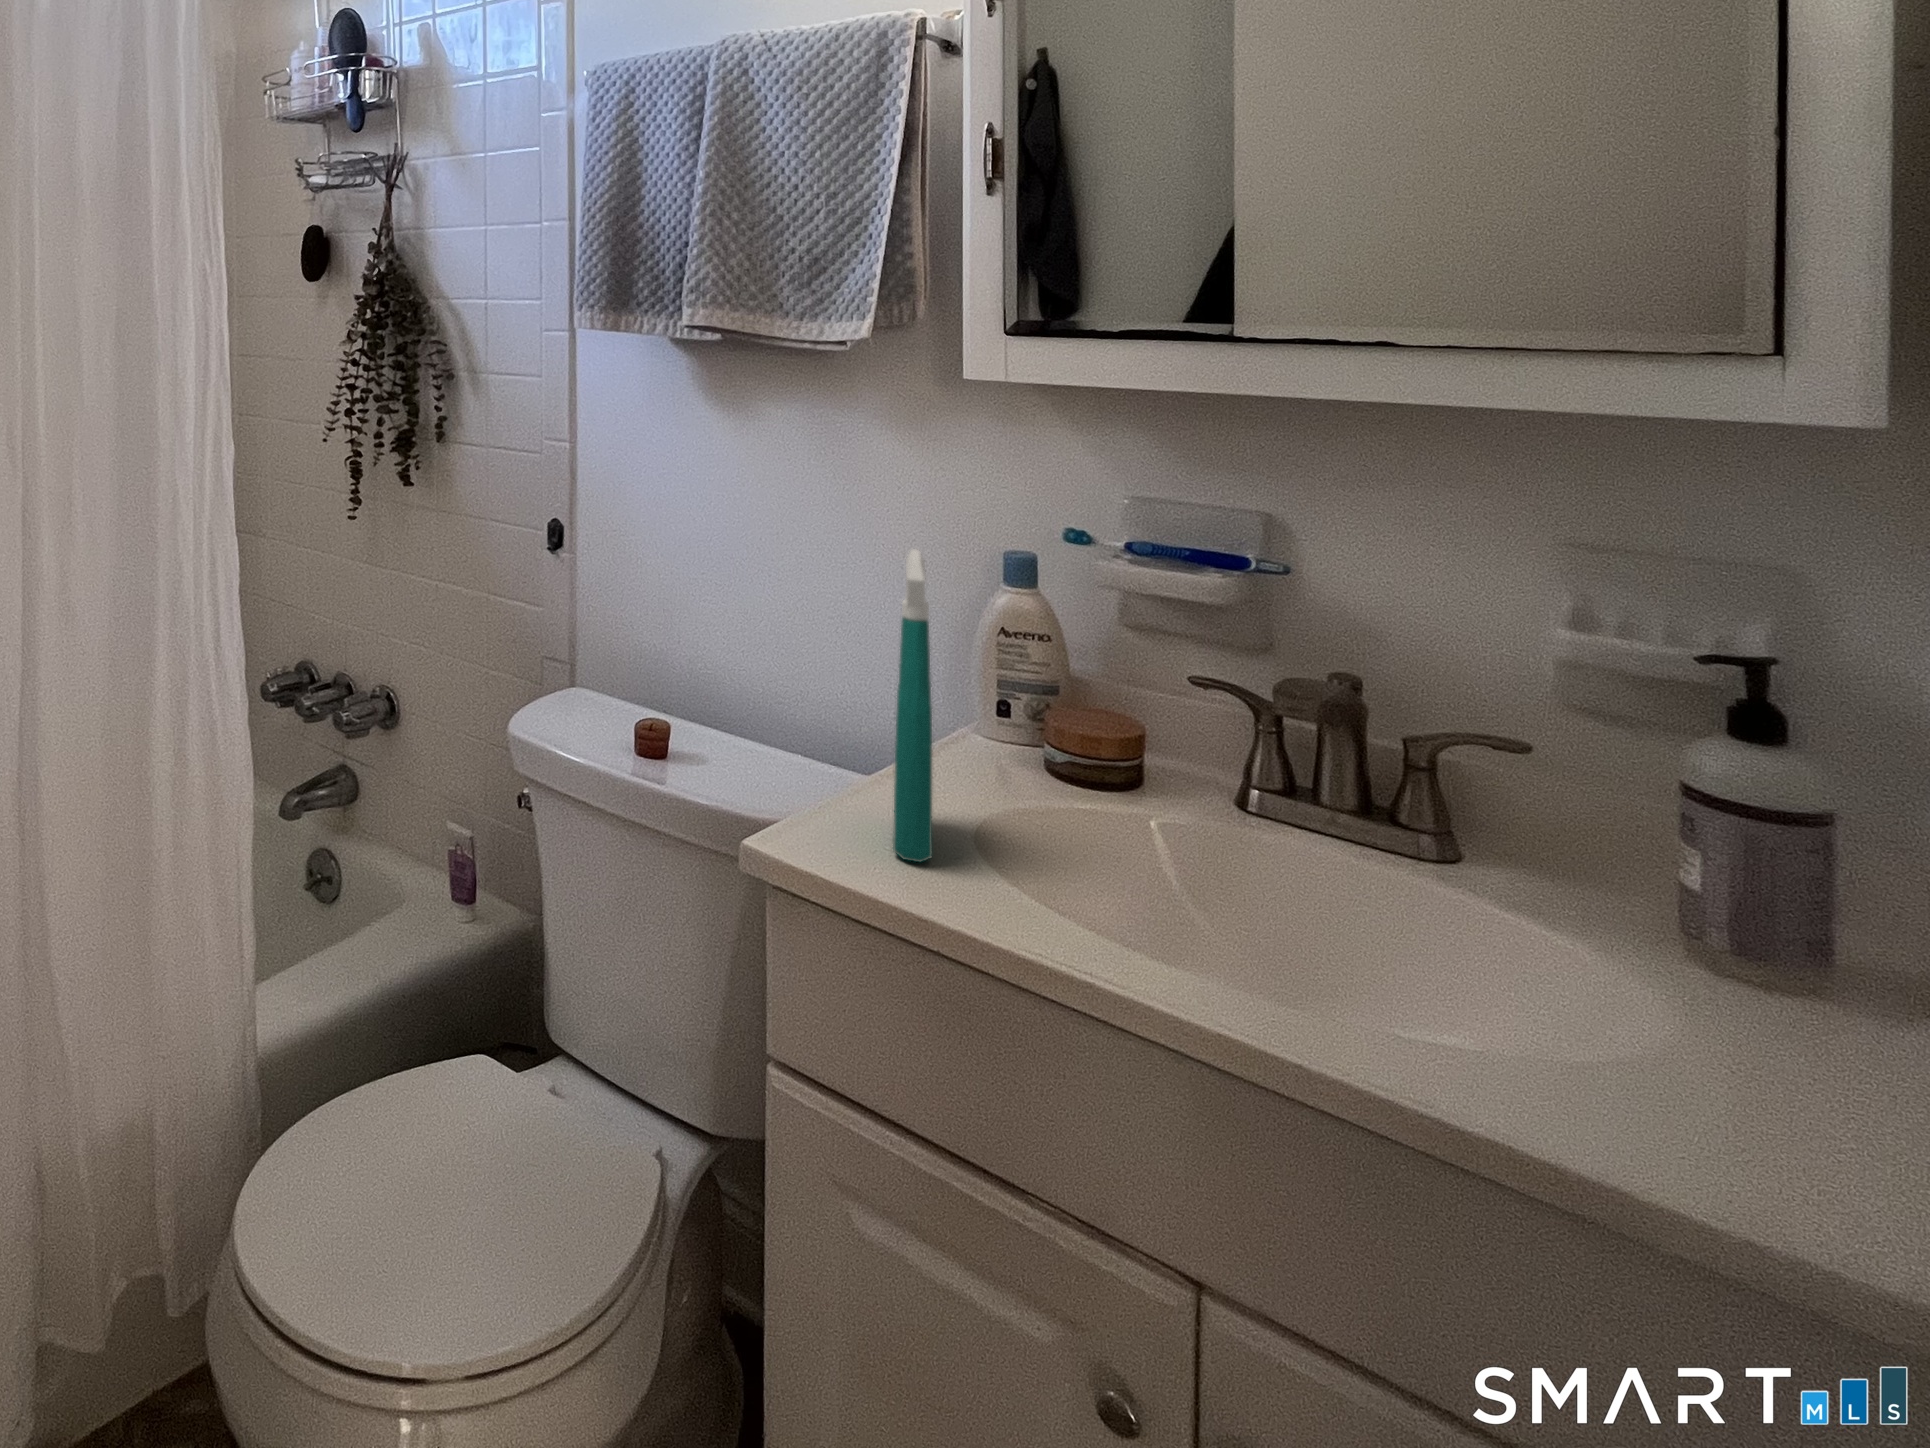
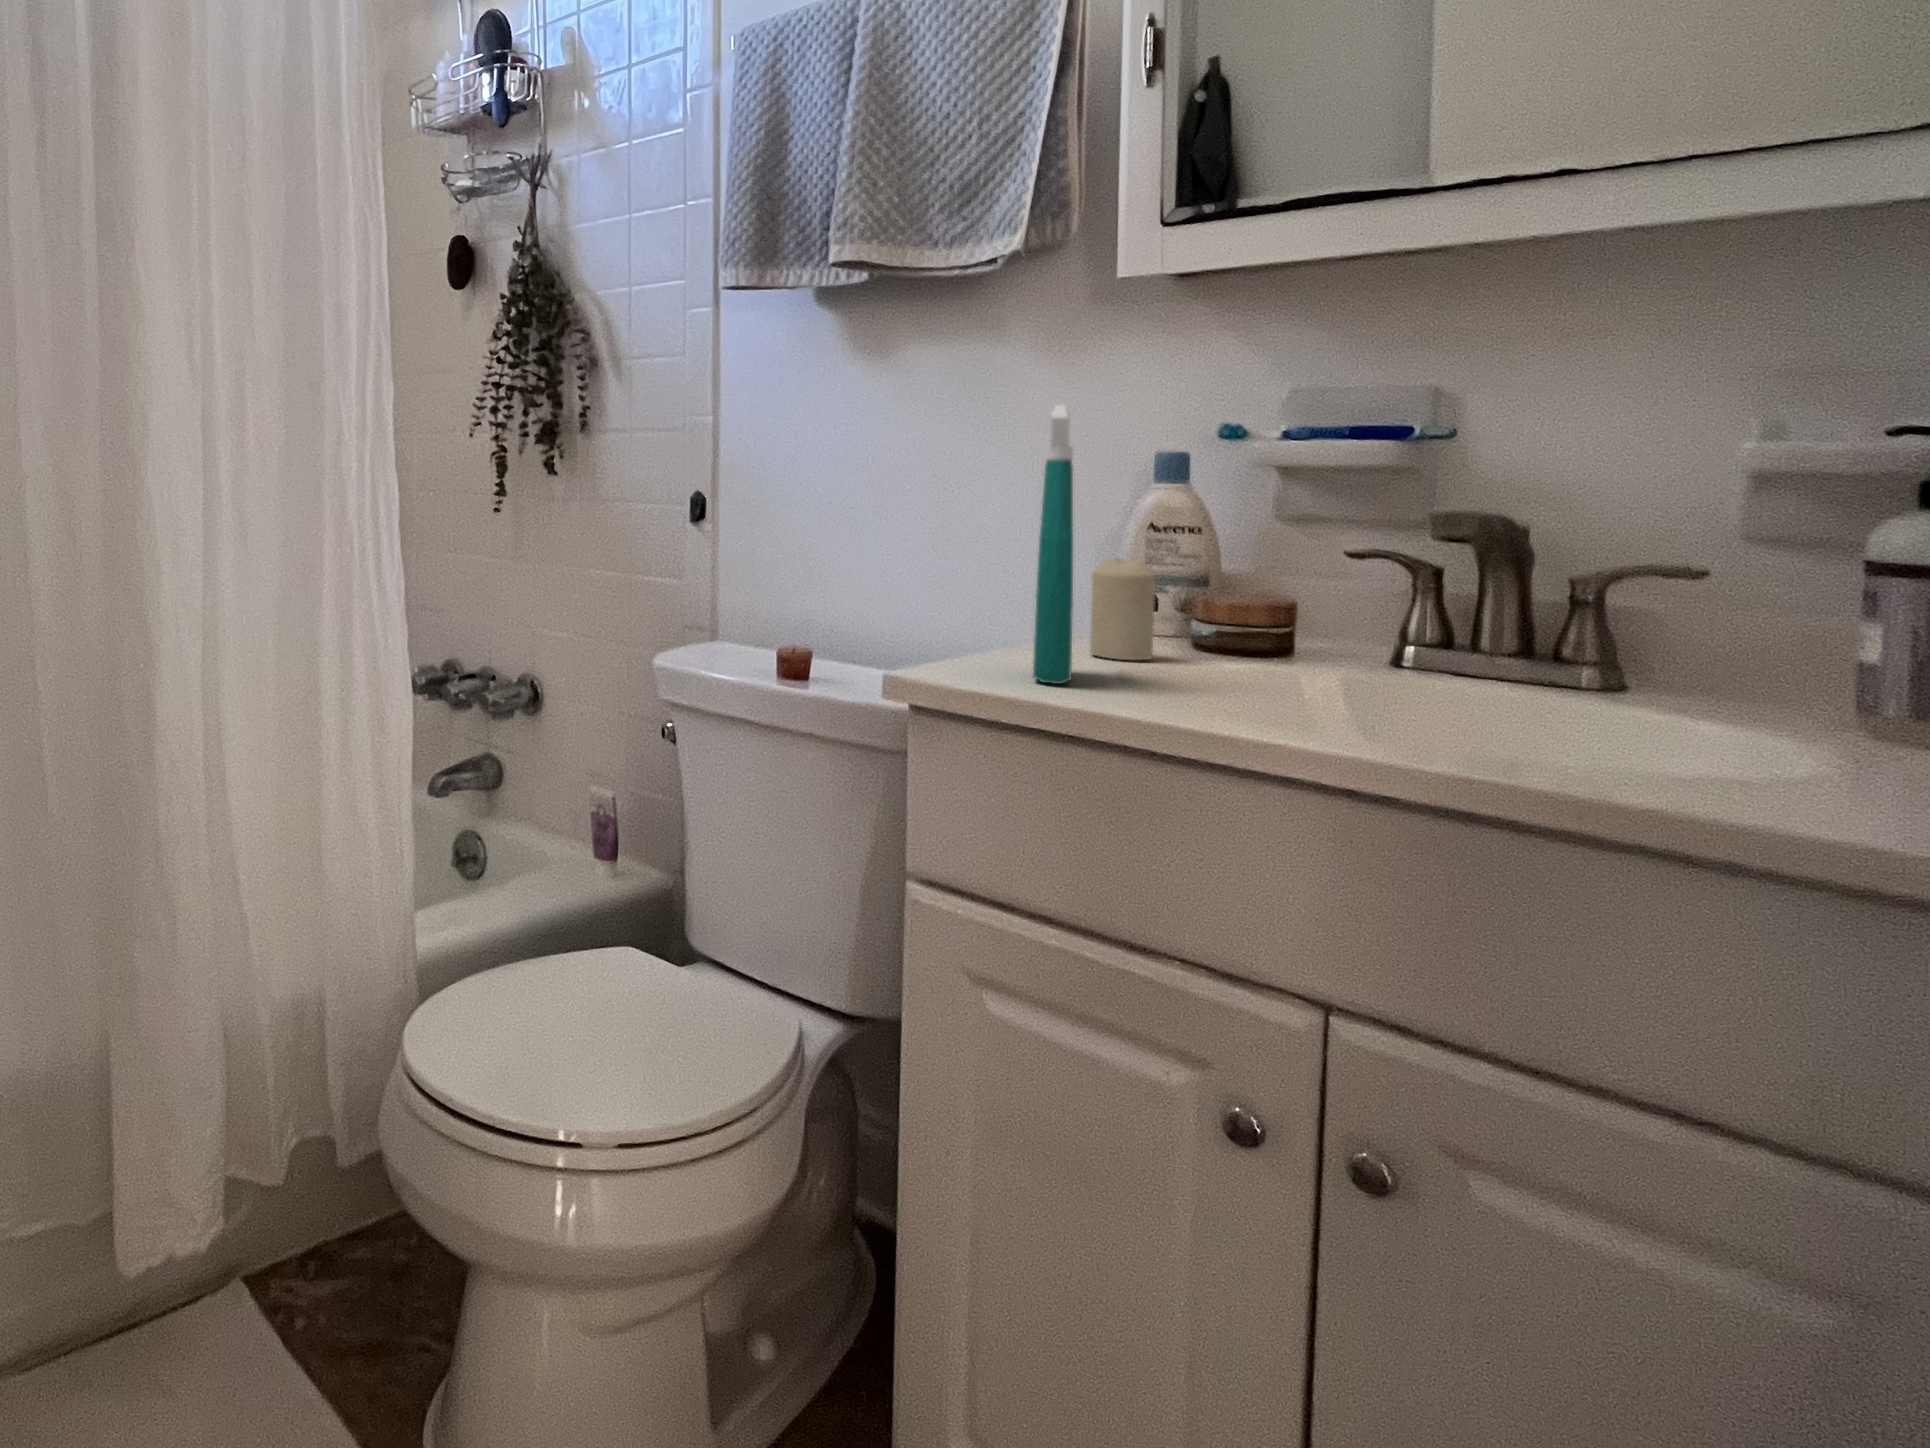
candle: none [945,671,1008,786] -> present [1090,558,1155,660]

